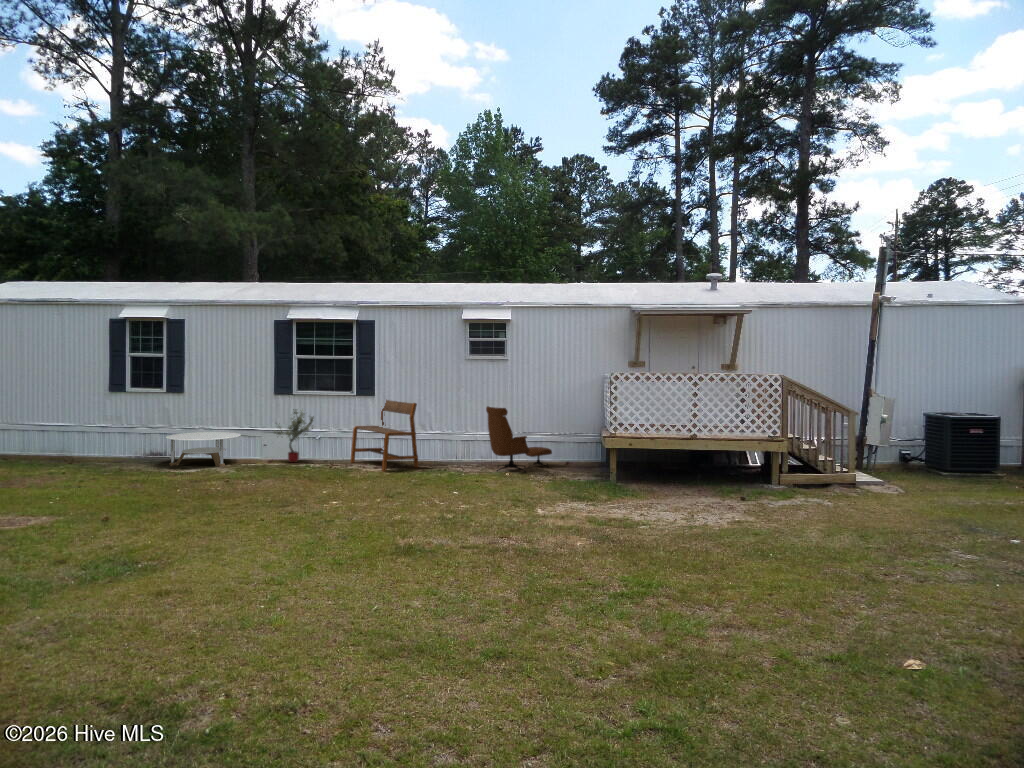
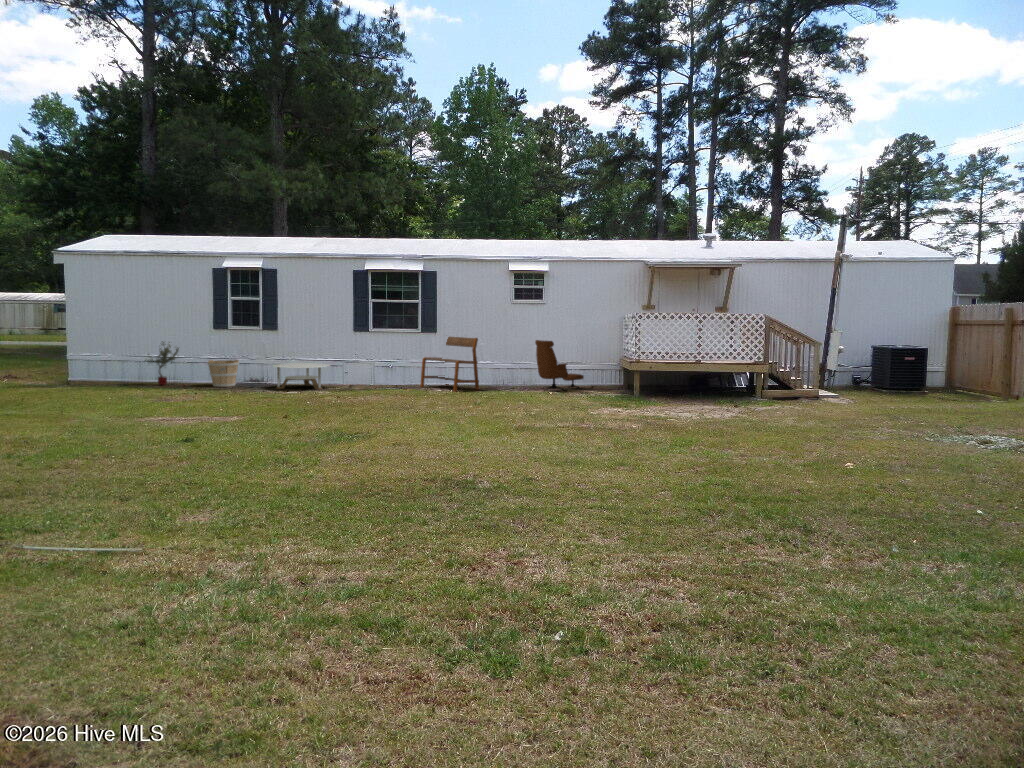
potted tree: present [274,409,314,463] -> present [145,341,179,385]
wooden bucket: none [95,428,137,461] -> present [208,360,239,387]

